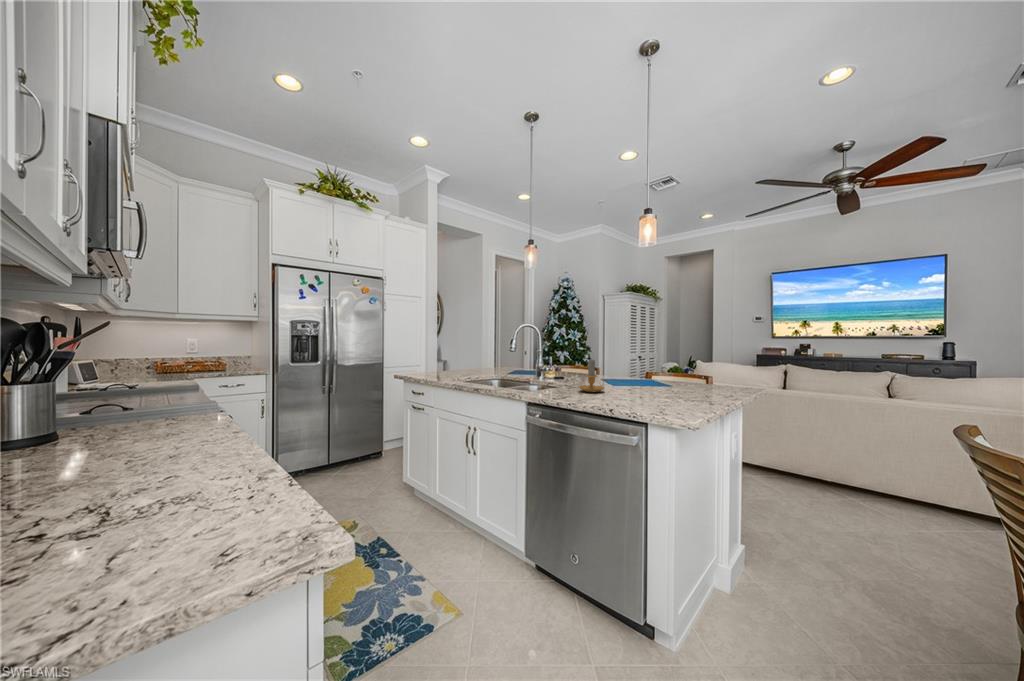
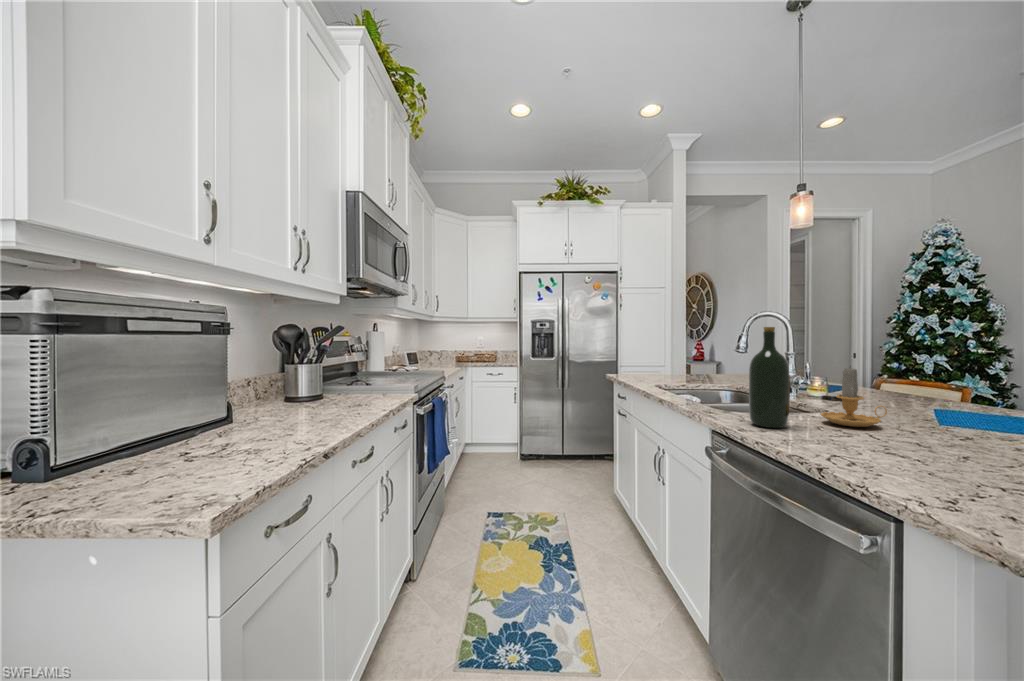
wine bottle: none [553,336,574,398] -> present [749,327,790,428]

